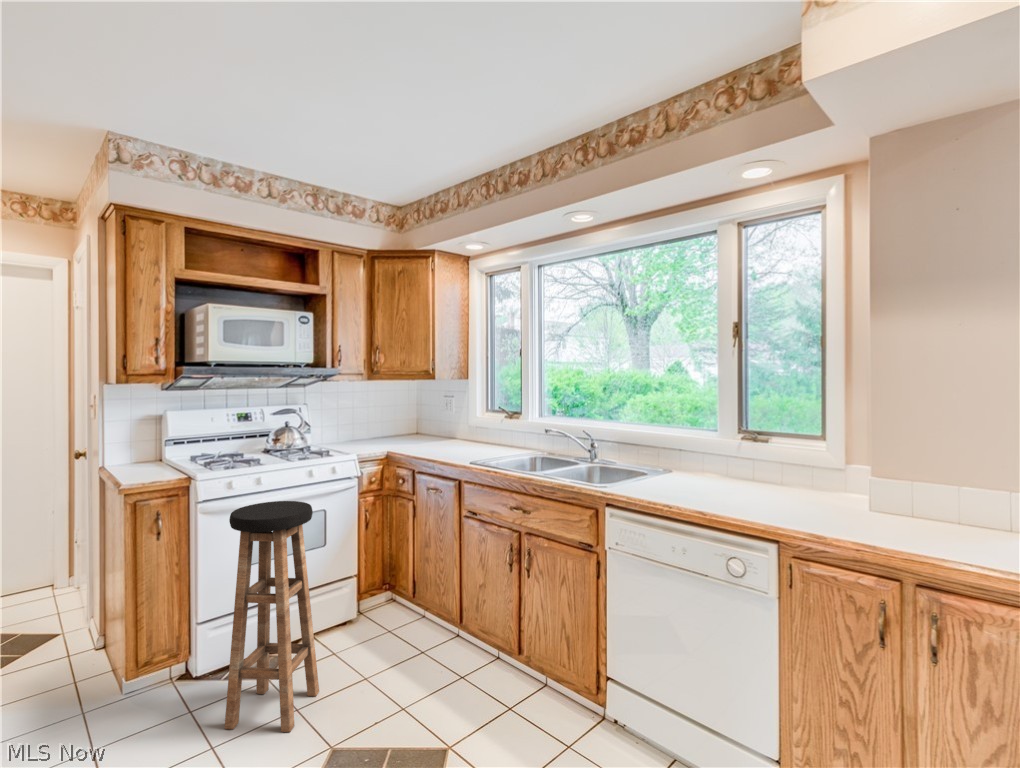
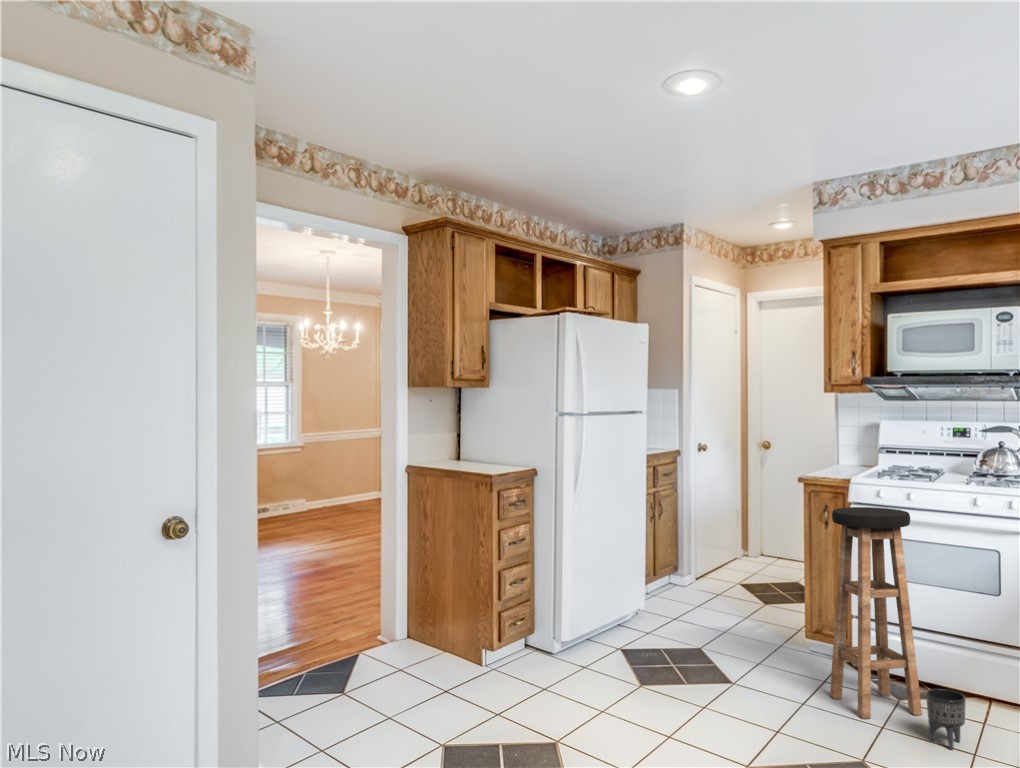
planter: none [358,655,392,712] -> present [926,689,966,749]

